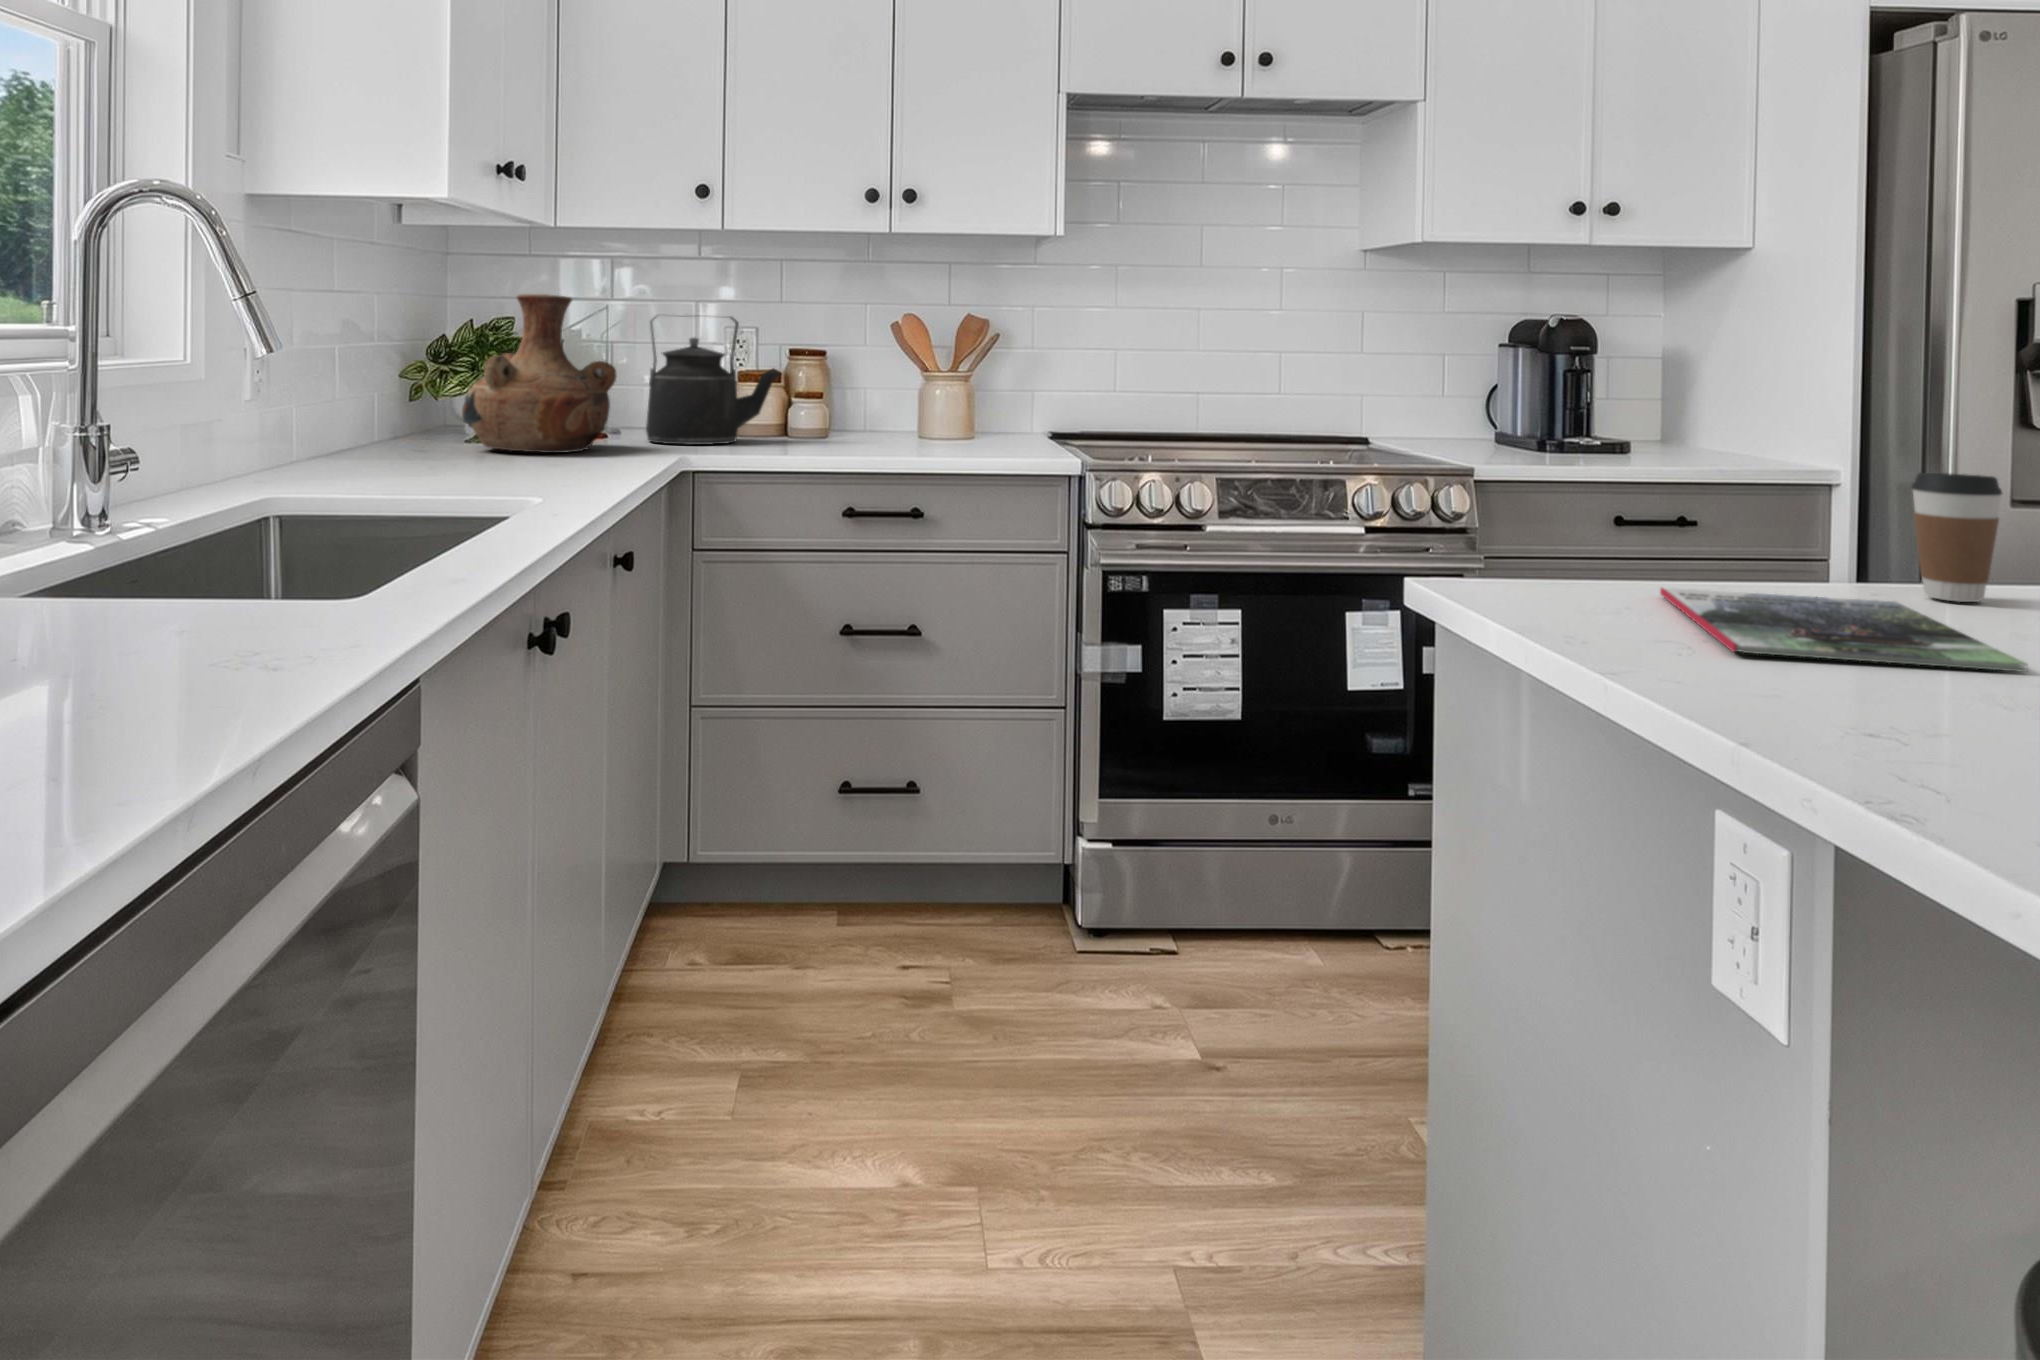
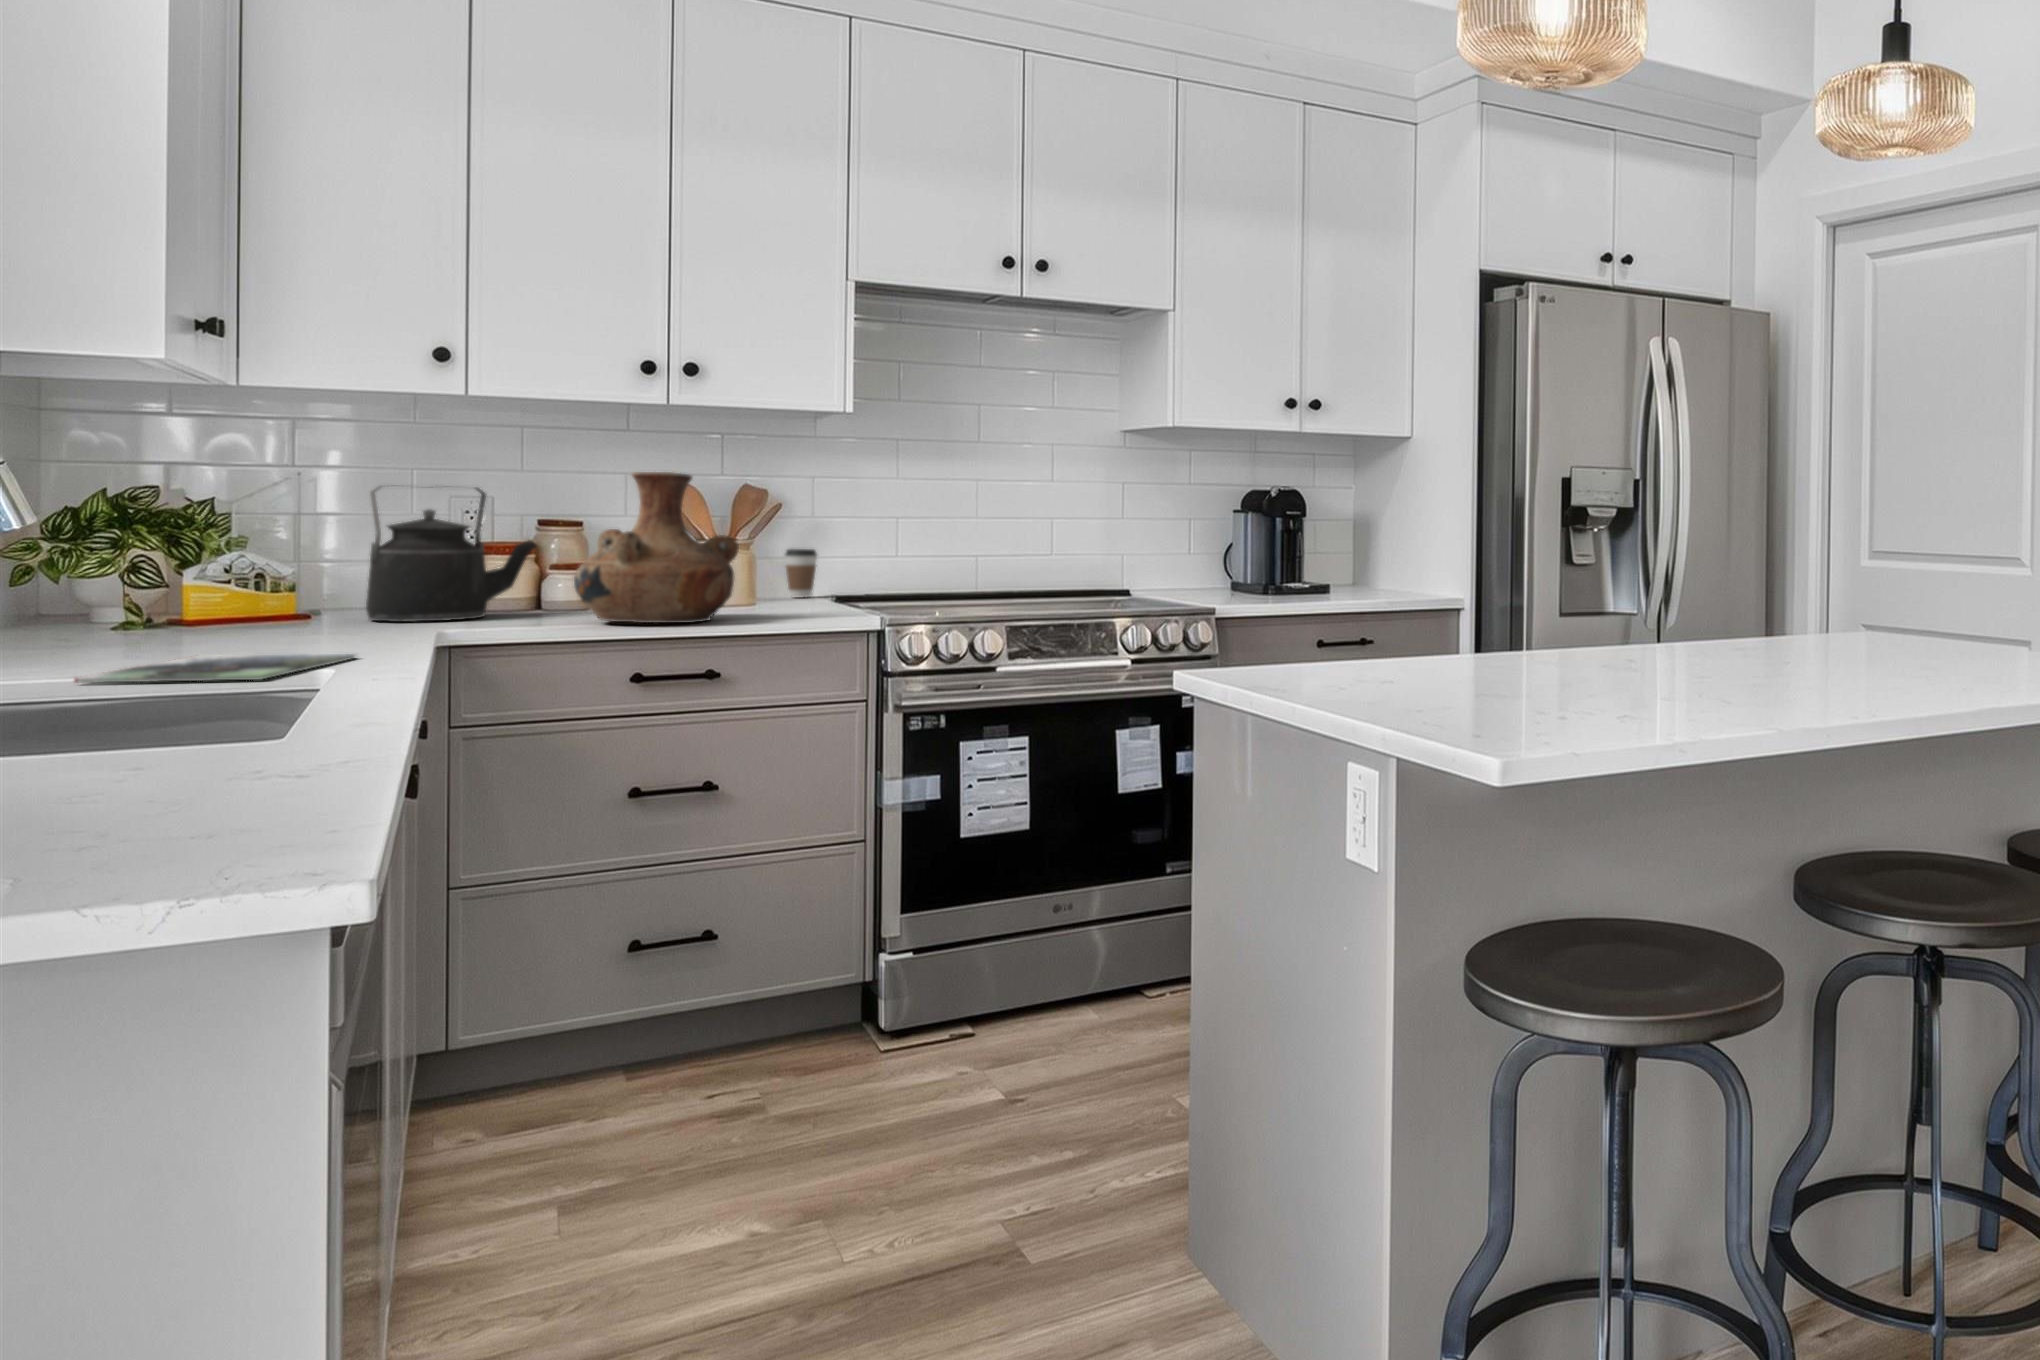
vase: present [462,294,616,453] -> present [574,472,739,623]
coffee cup: present [1911,473,2002,602] -> present [785,549,817,598]
magazine: present [1660,588,2027,672] -> present [74,654,355,683]

